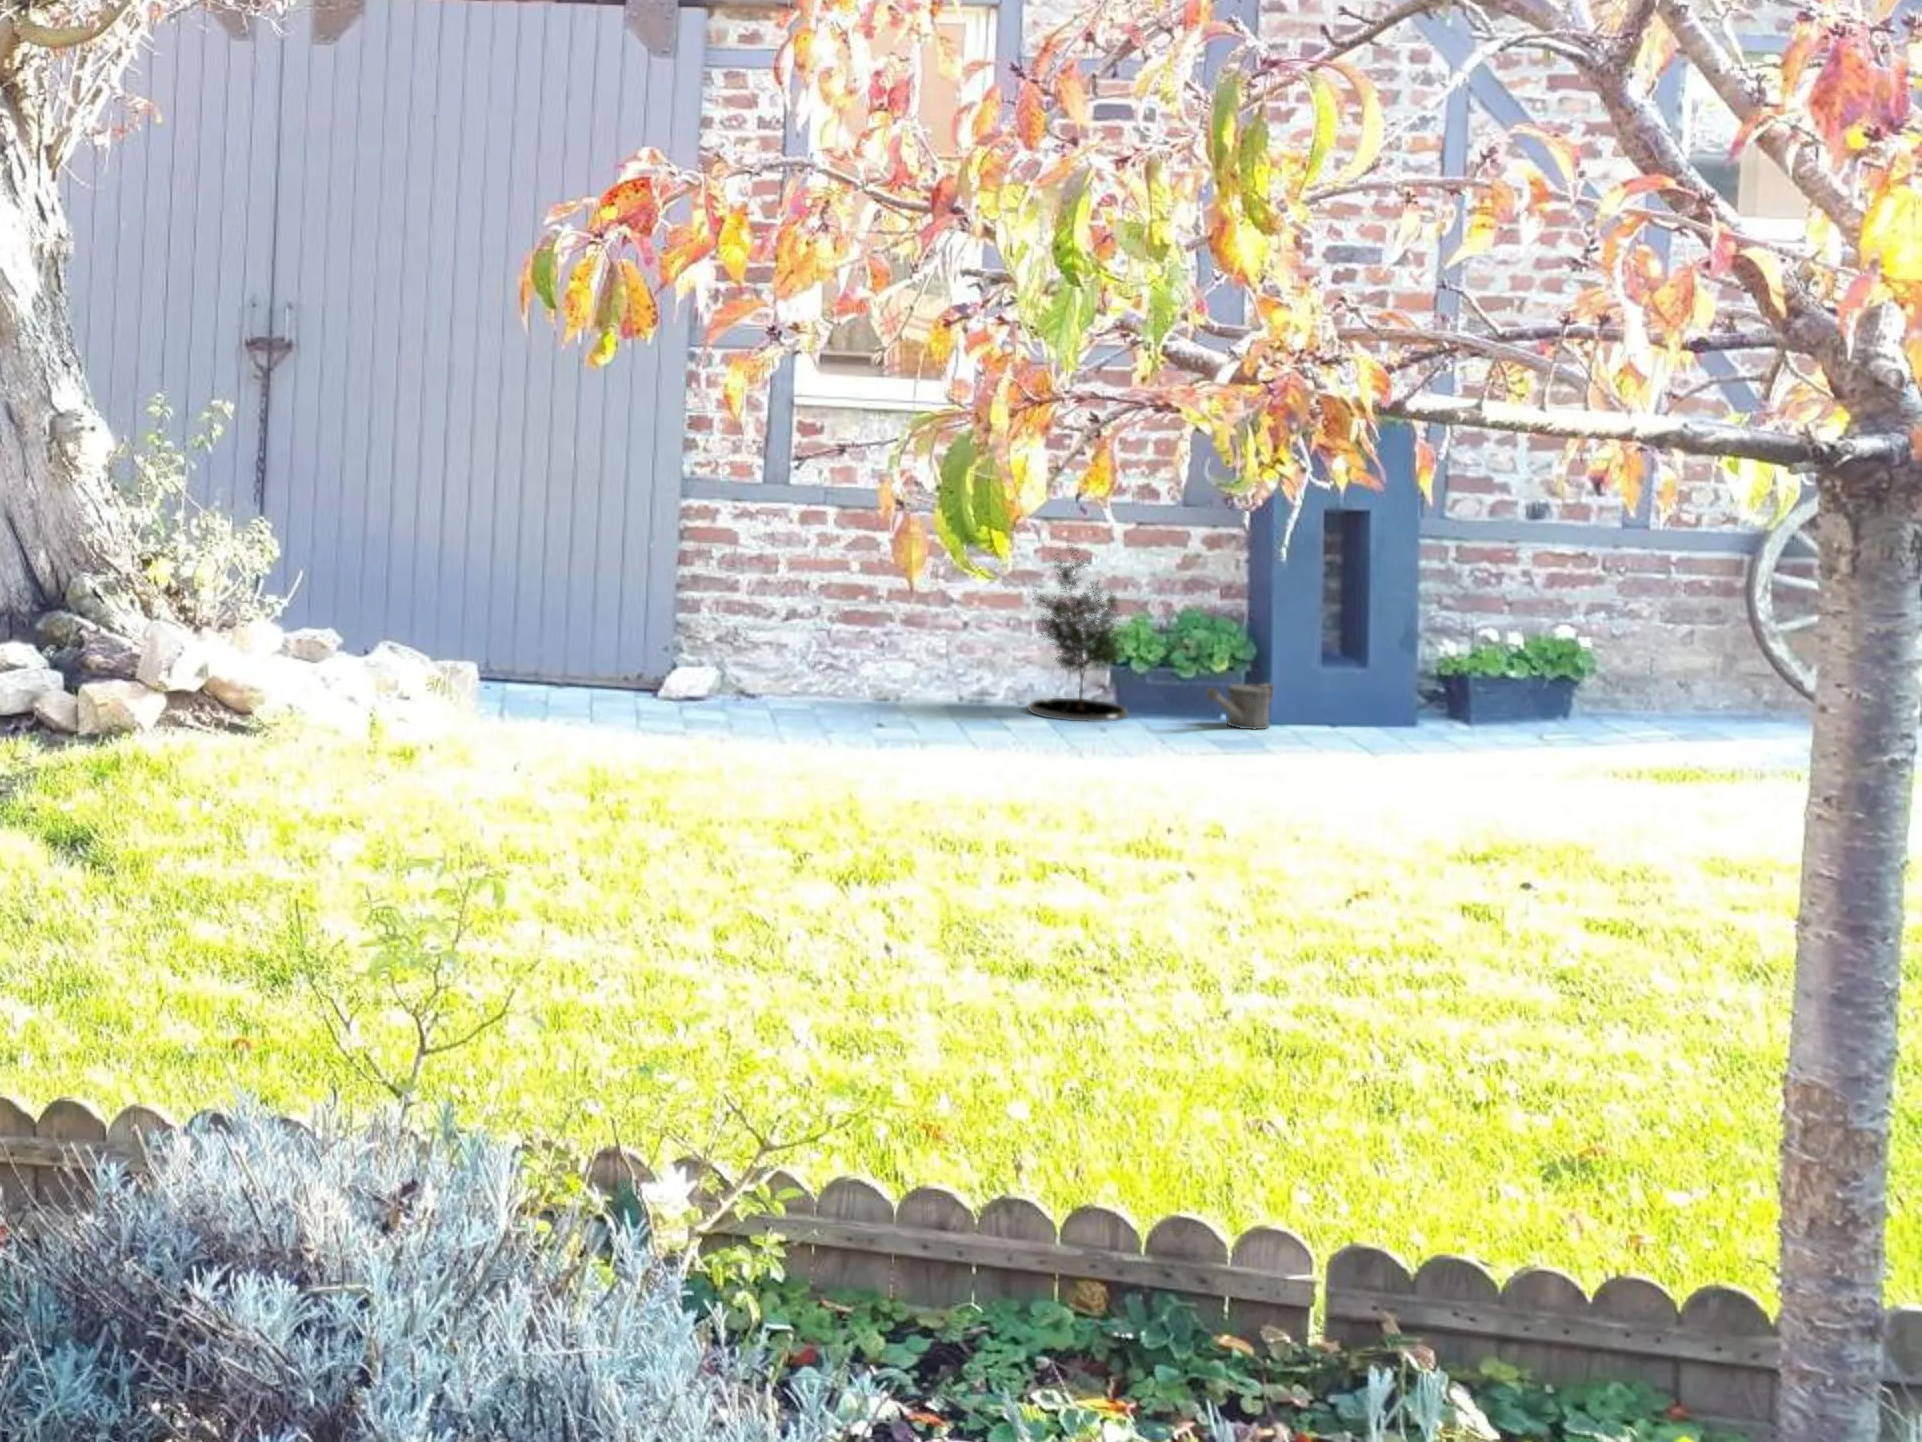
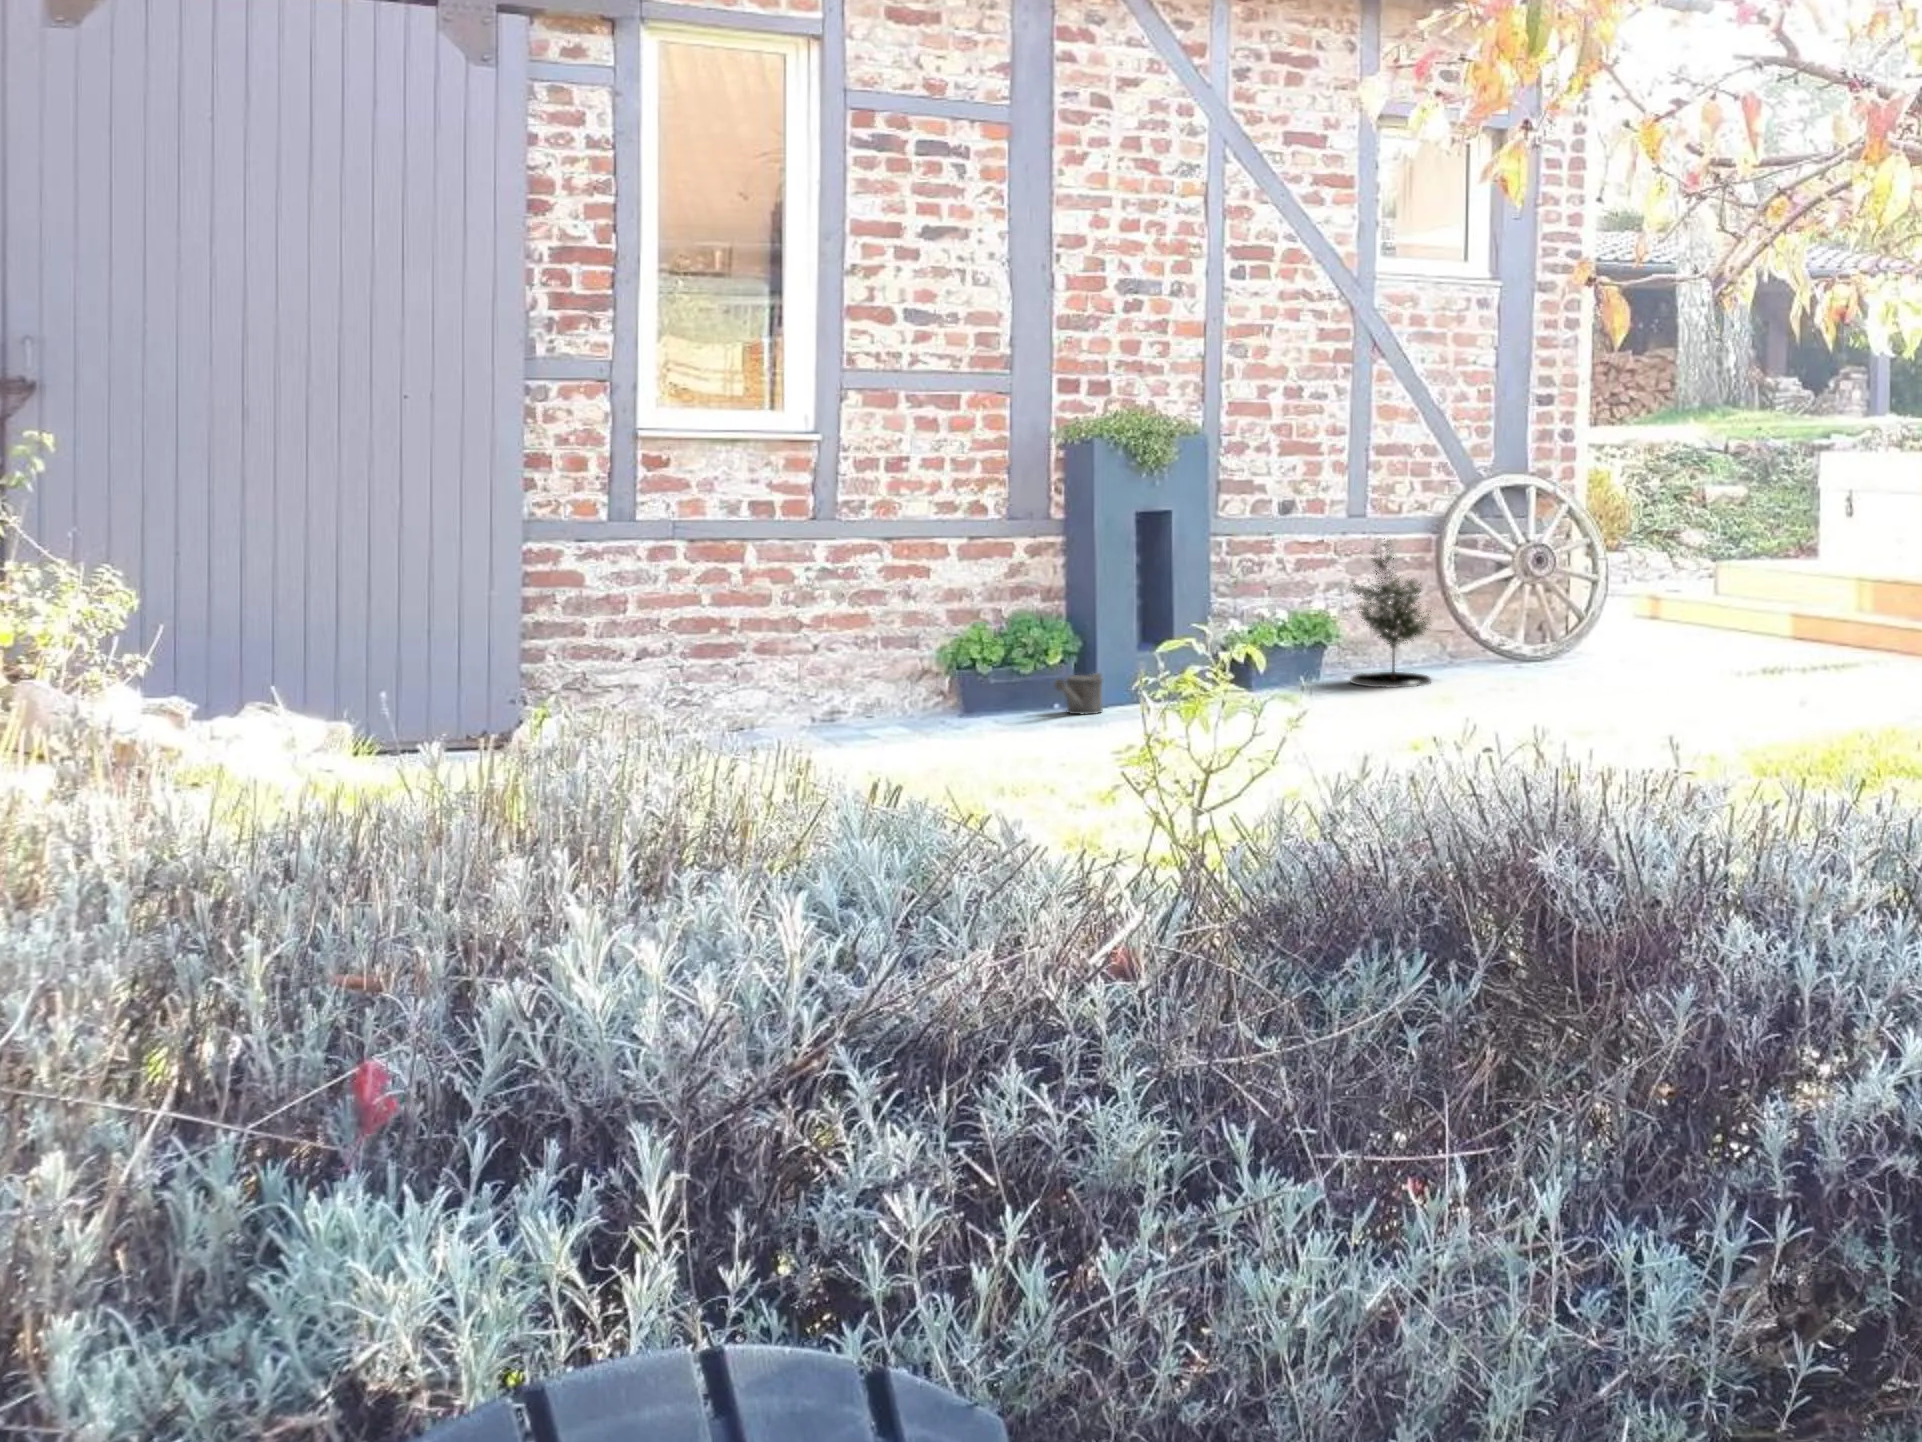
potted tree: present [1028,545,1131,722] -> present [1350,538,1431,687]

